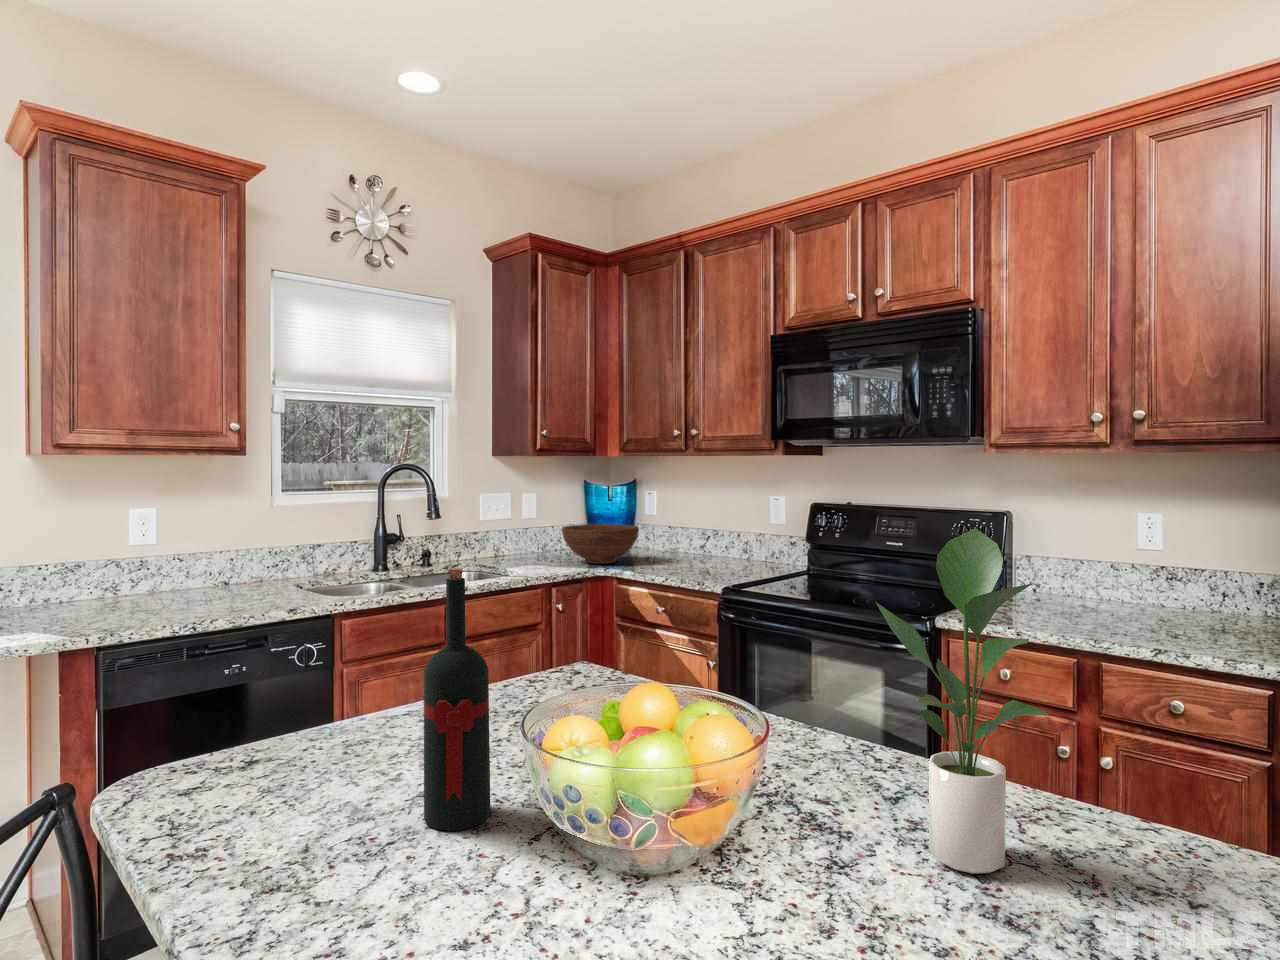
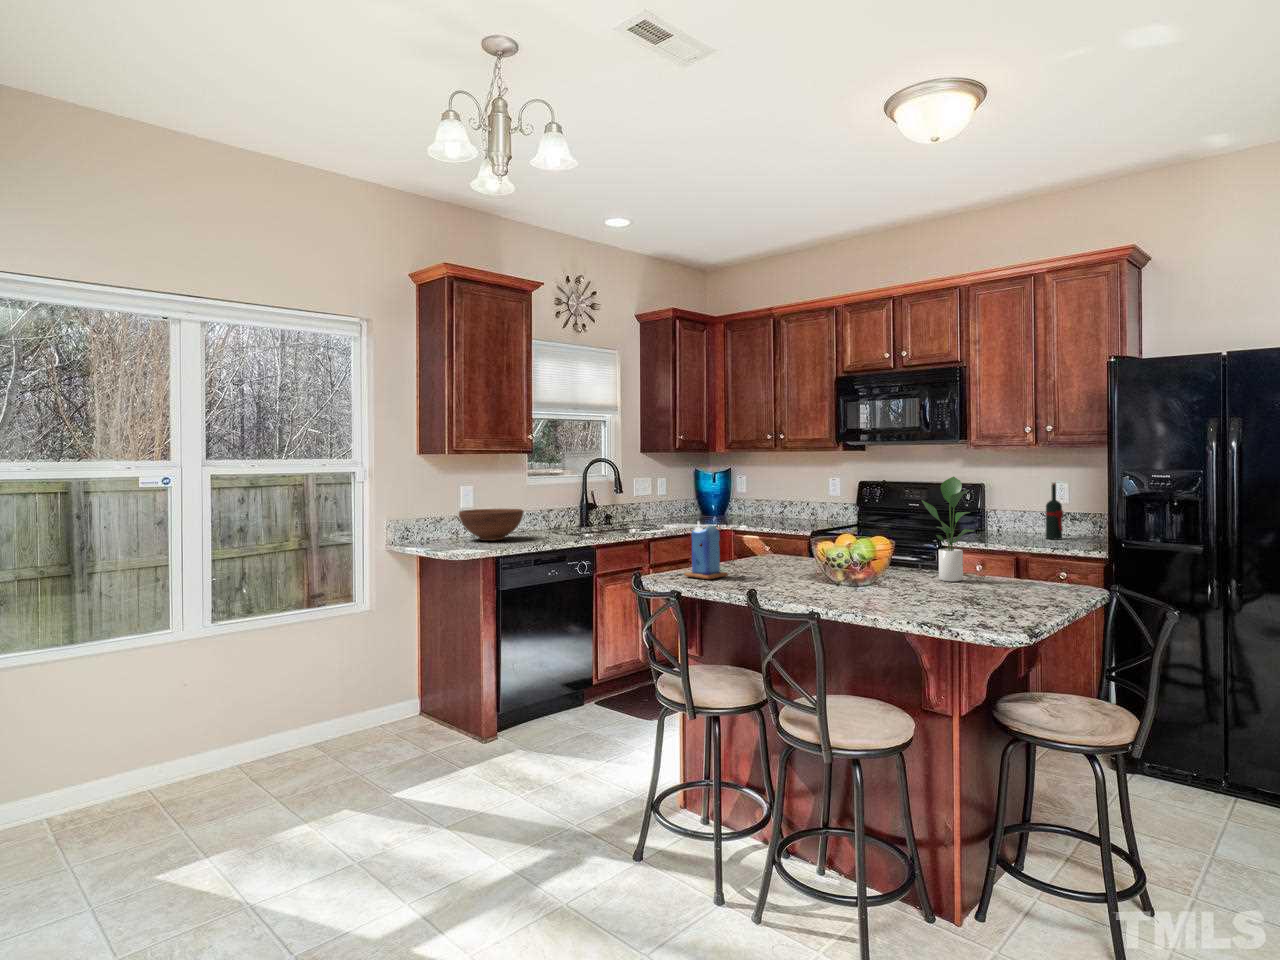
fruit bowl: present [562,524,639,564] -> present [459,509,523,541]
wine bottle: present [424,568,491,831] -> present [1046,483,1063,539]
candle: none [203,646,329,834] -> present [684,522,728,579]

